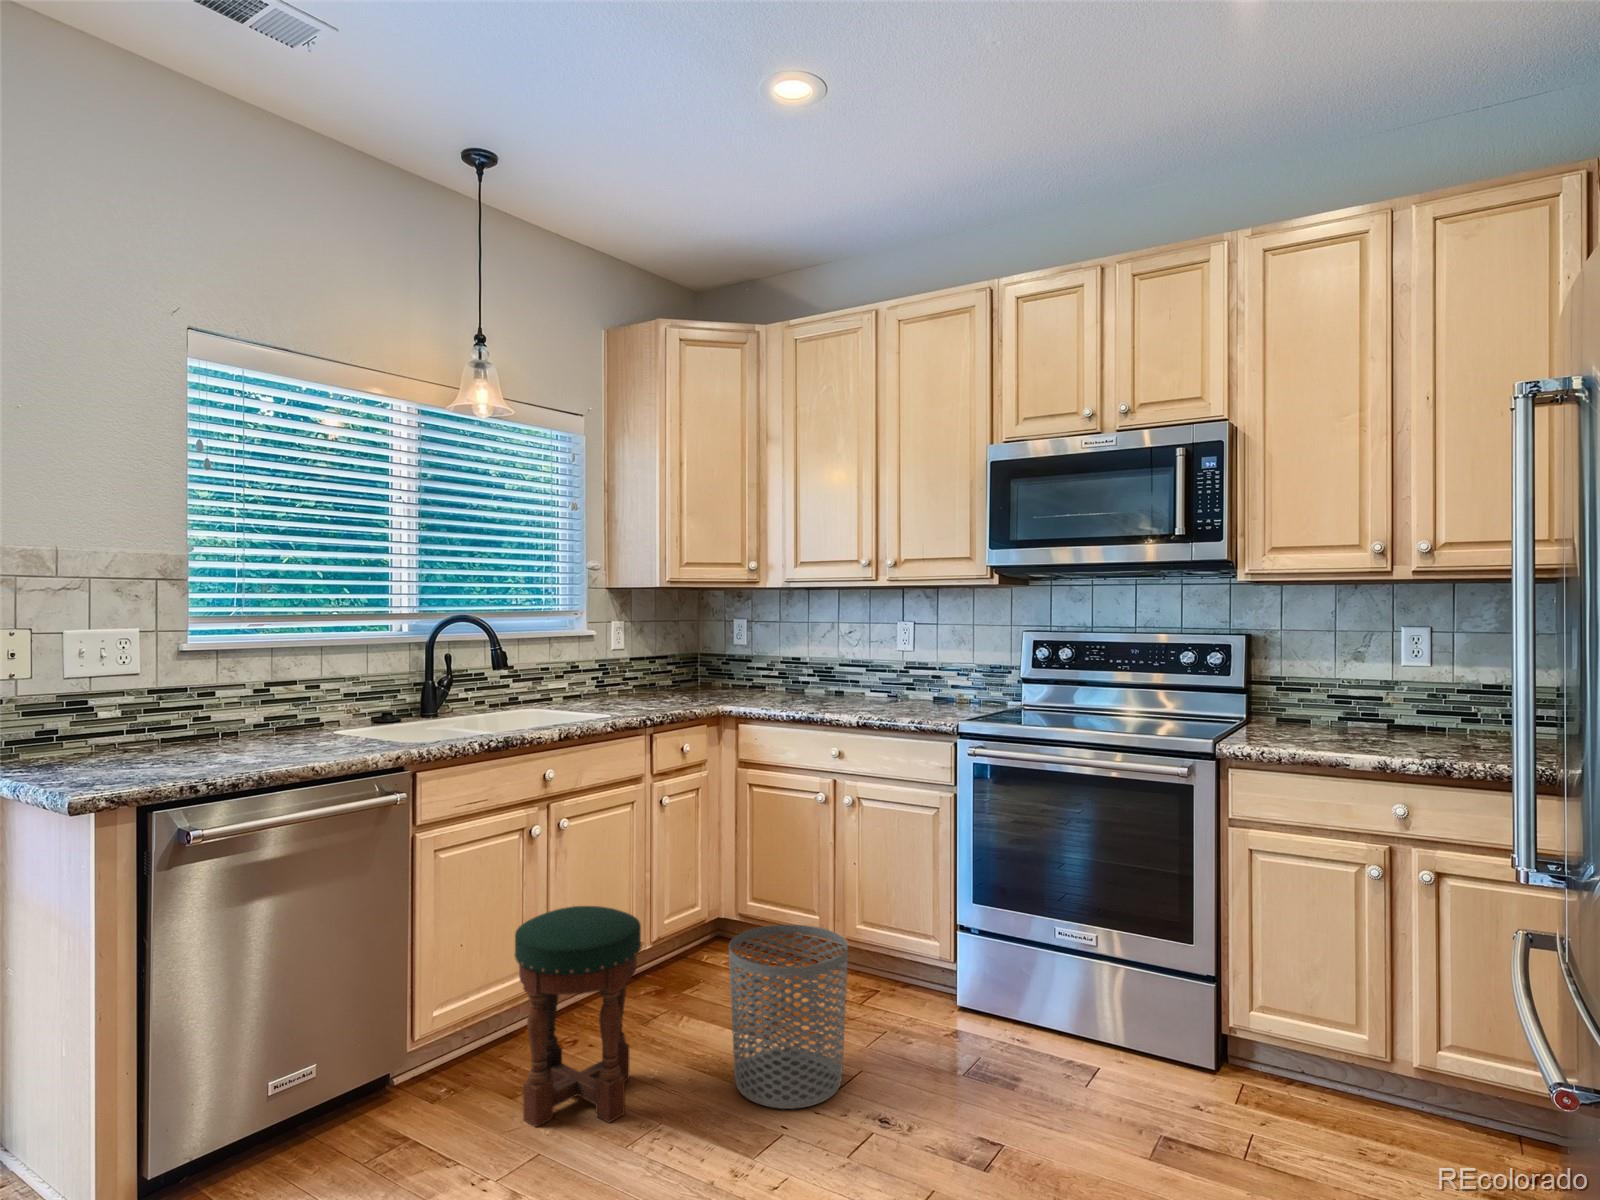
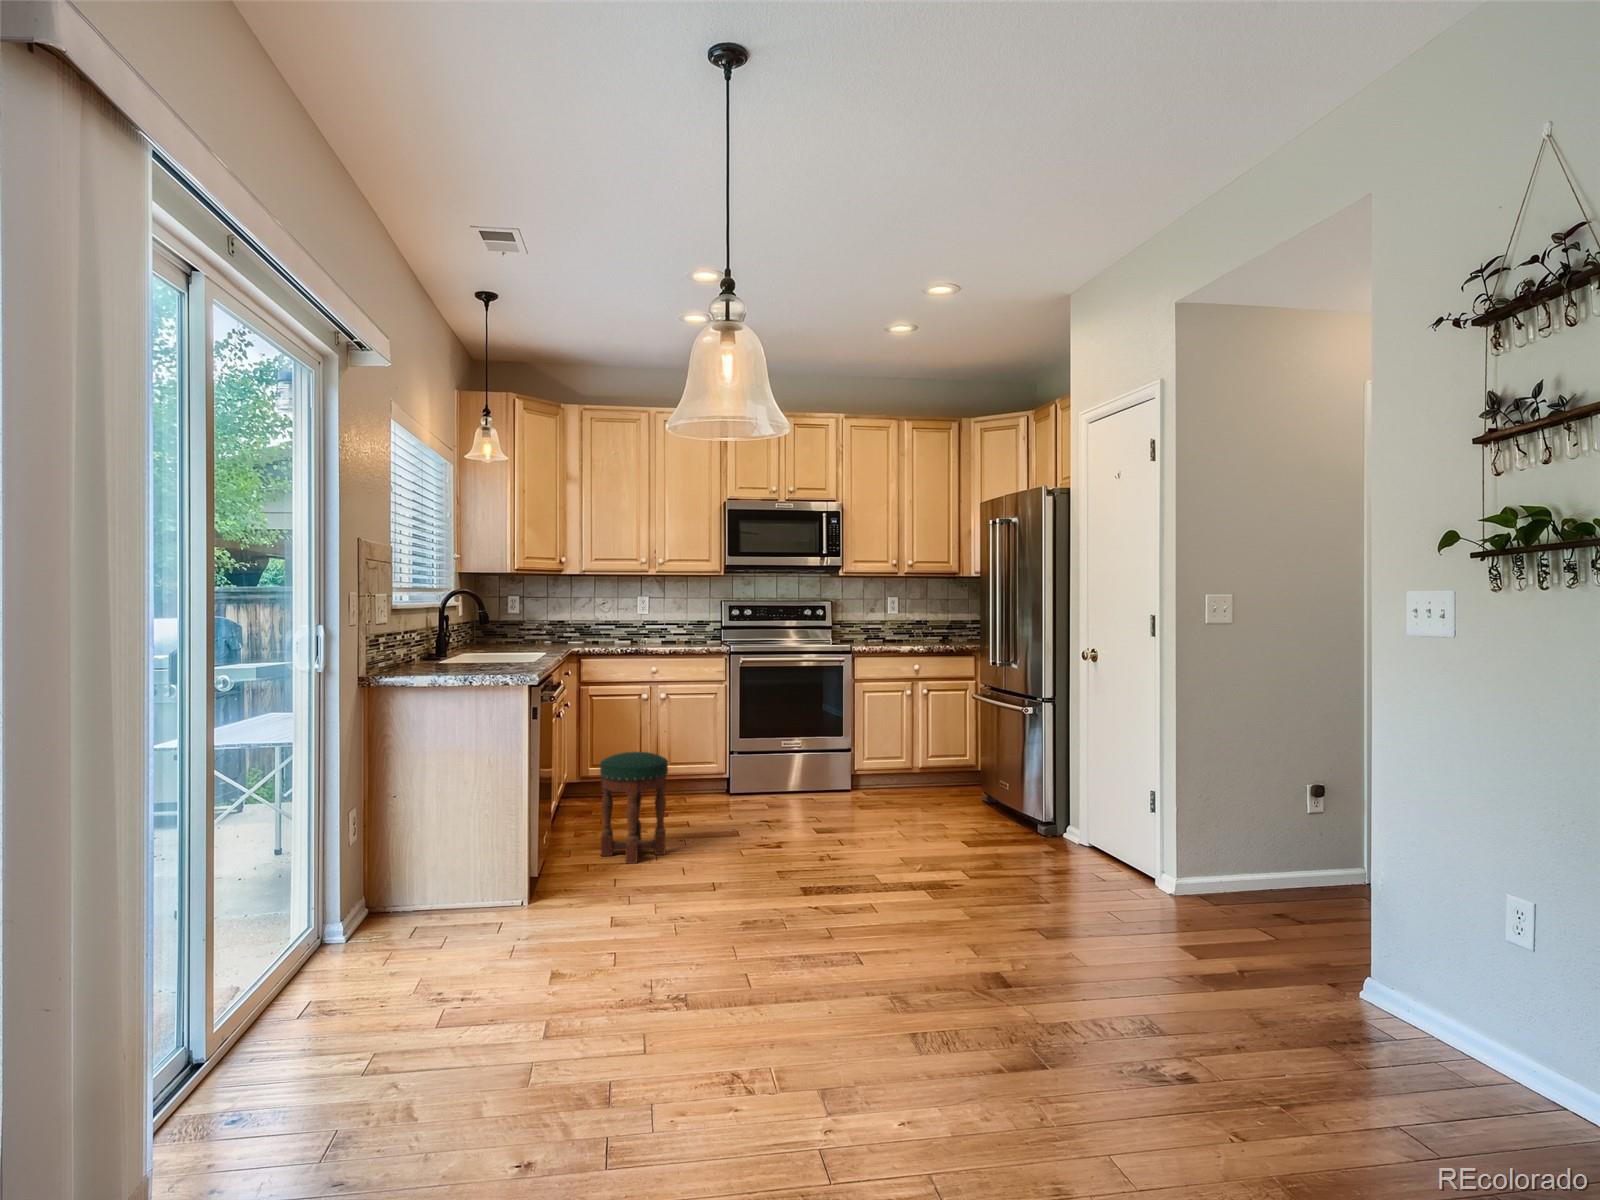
waste bin: present [729,925,848,1109] -> none [681,753,742,836]

